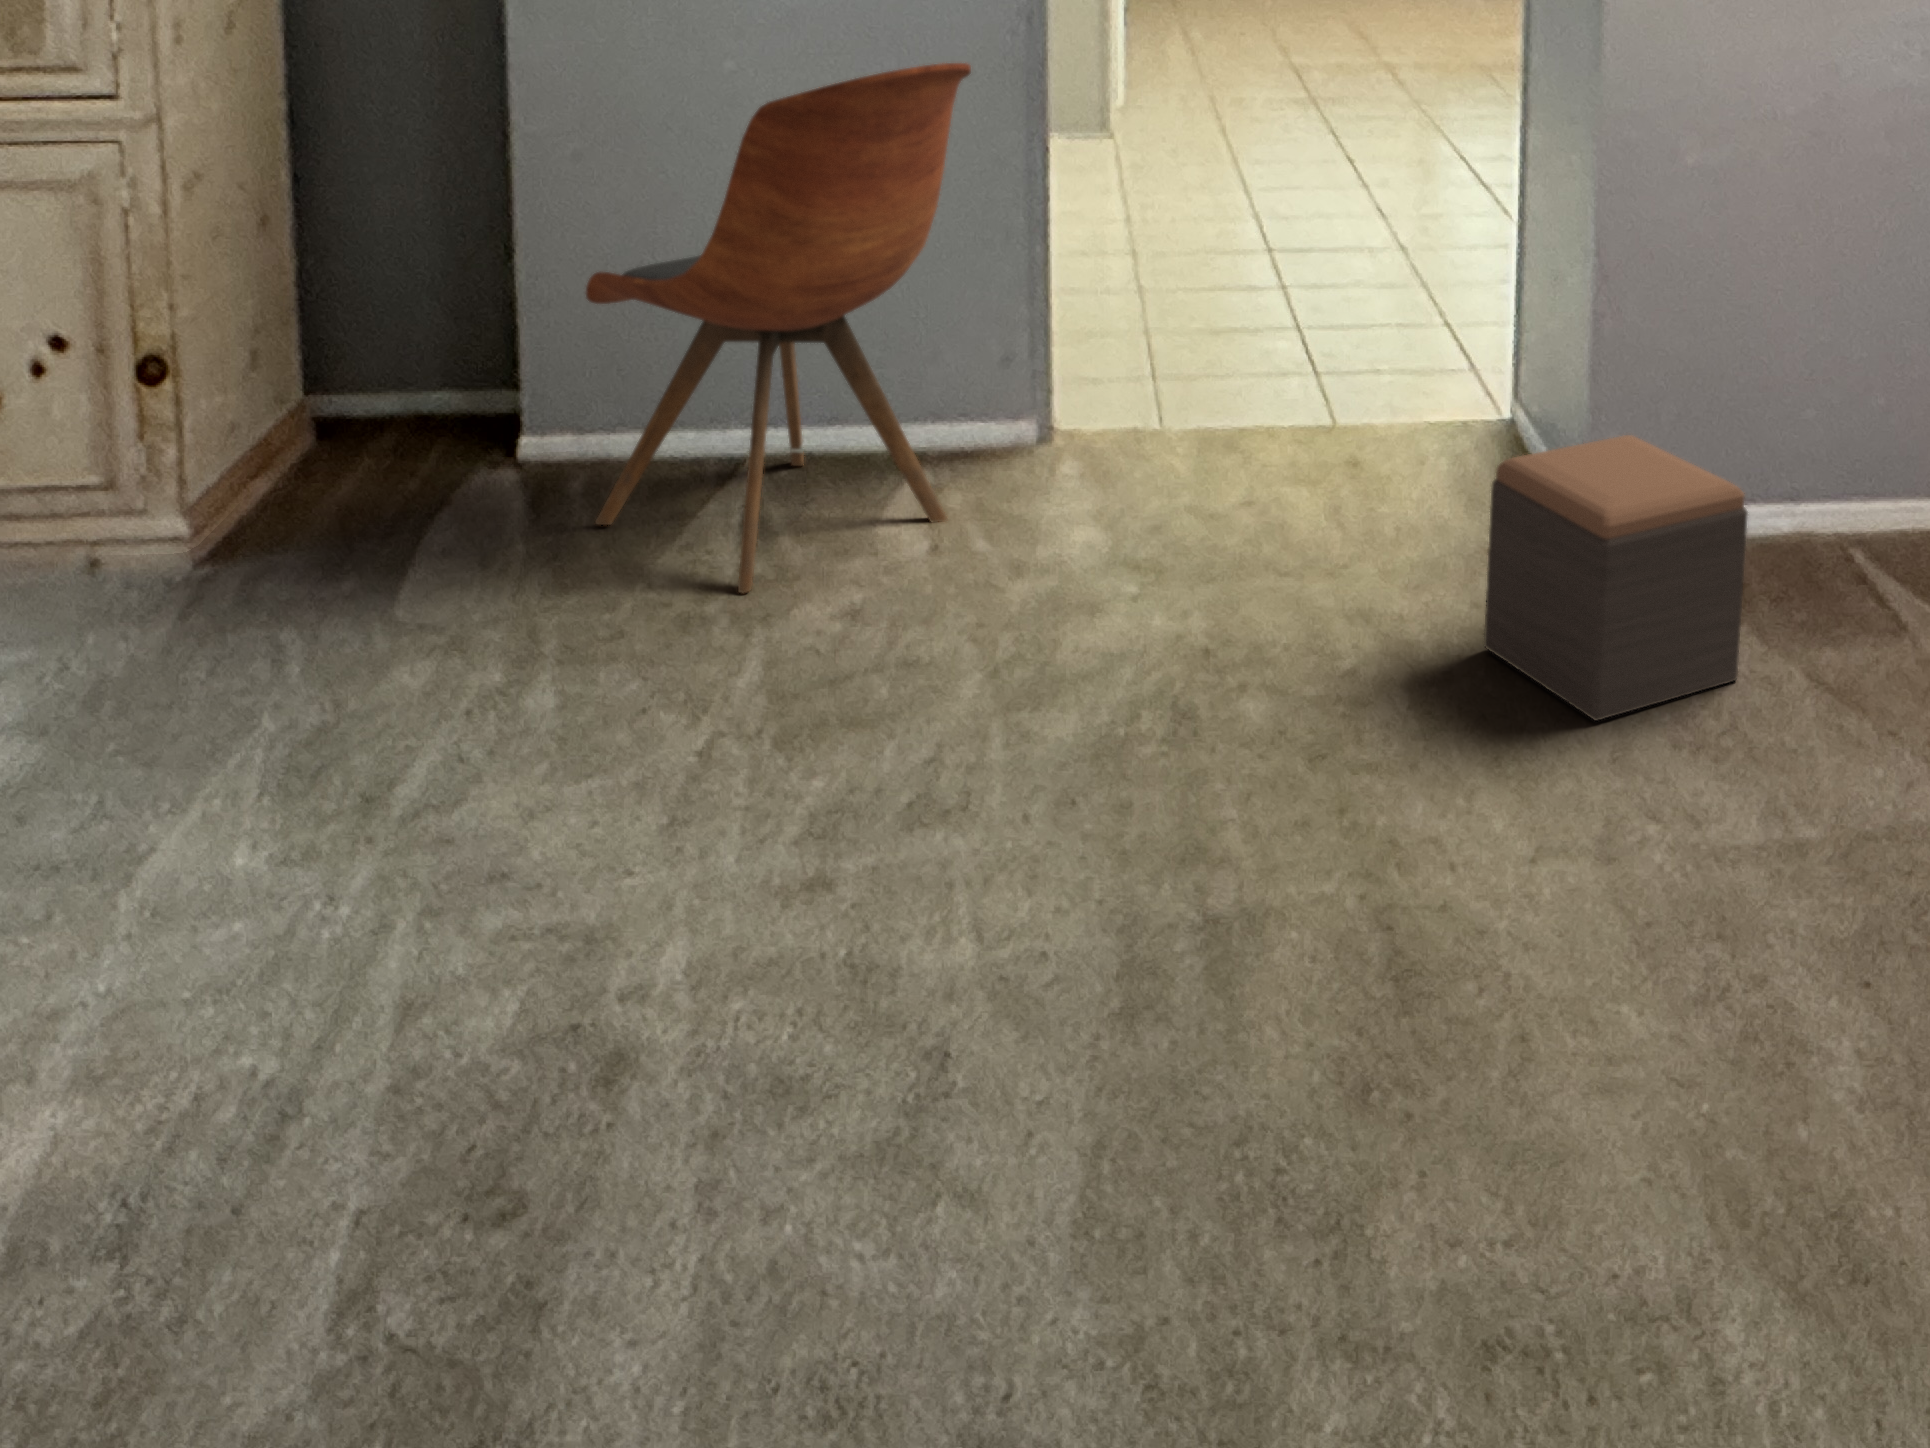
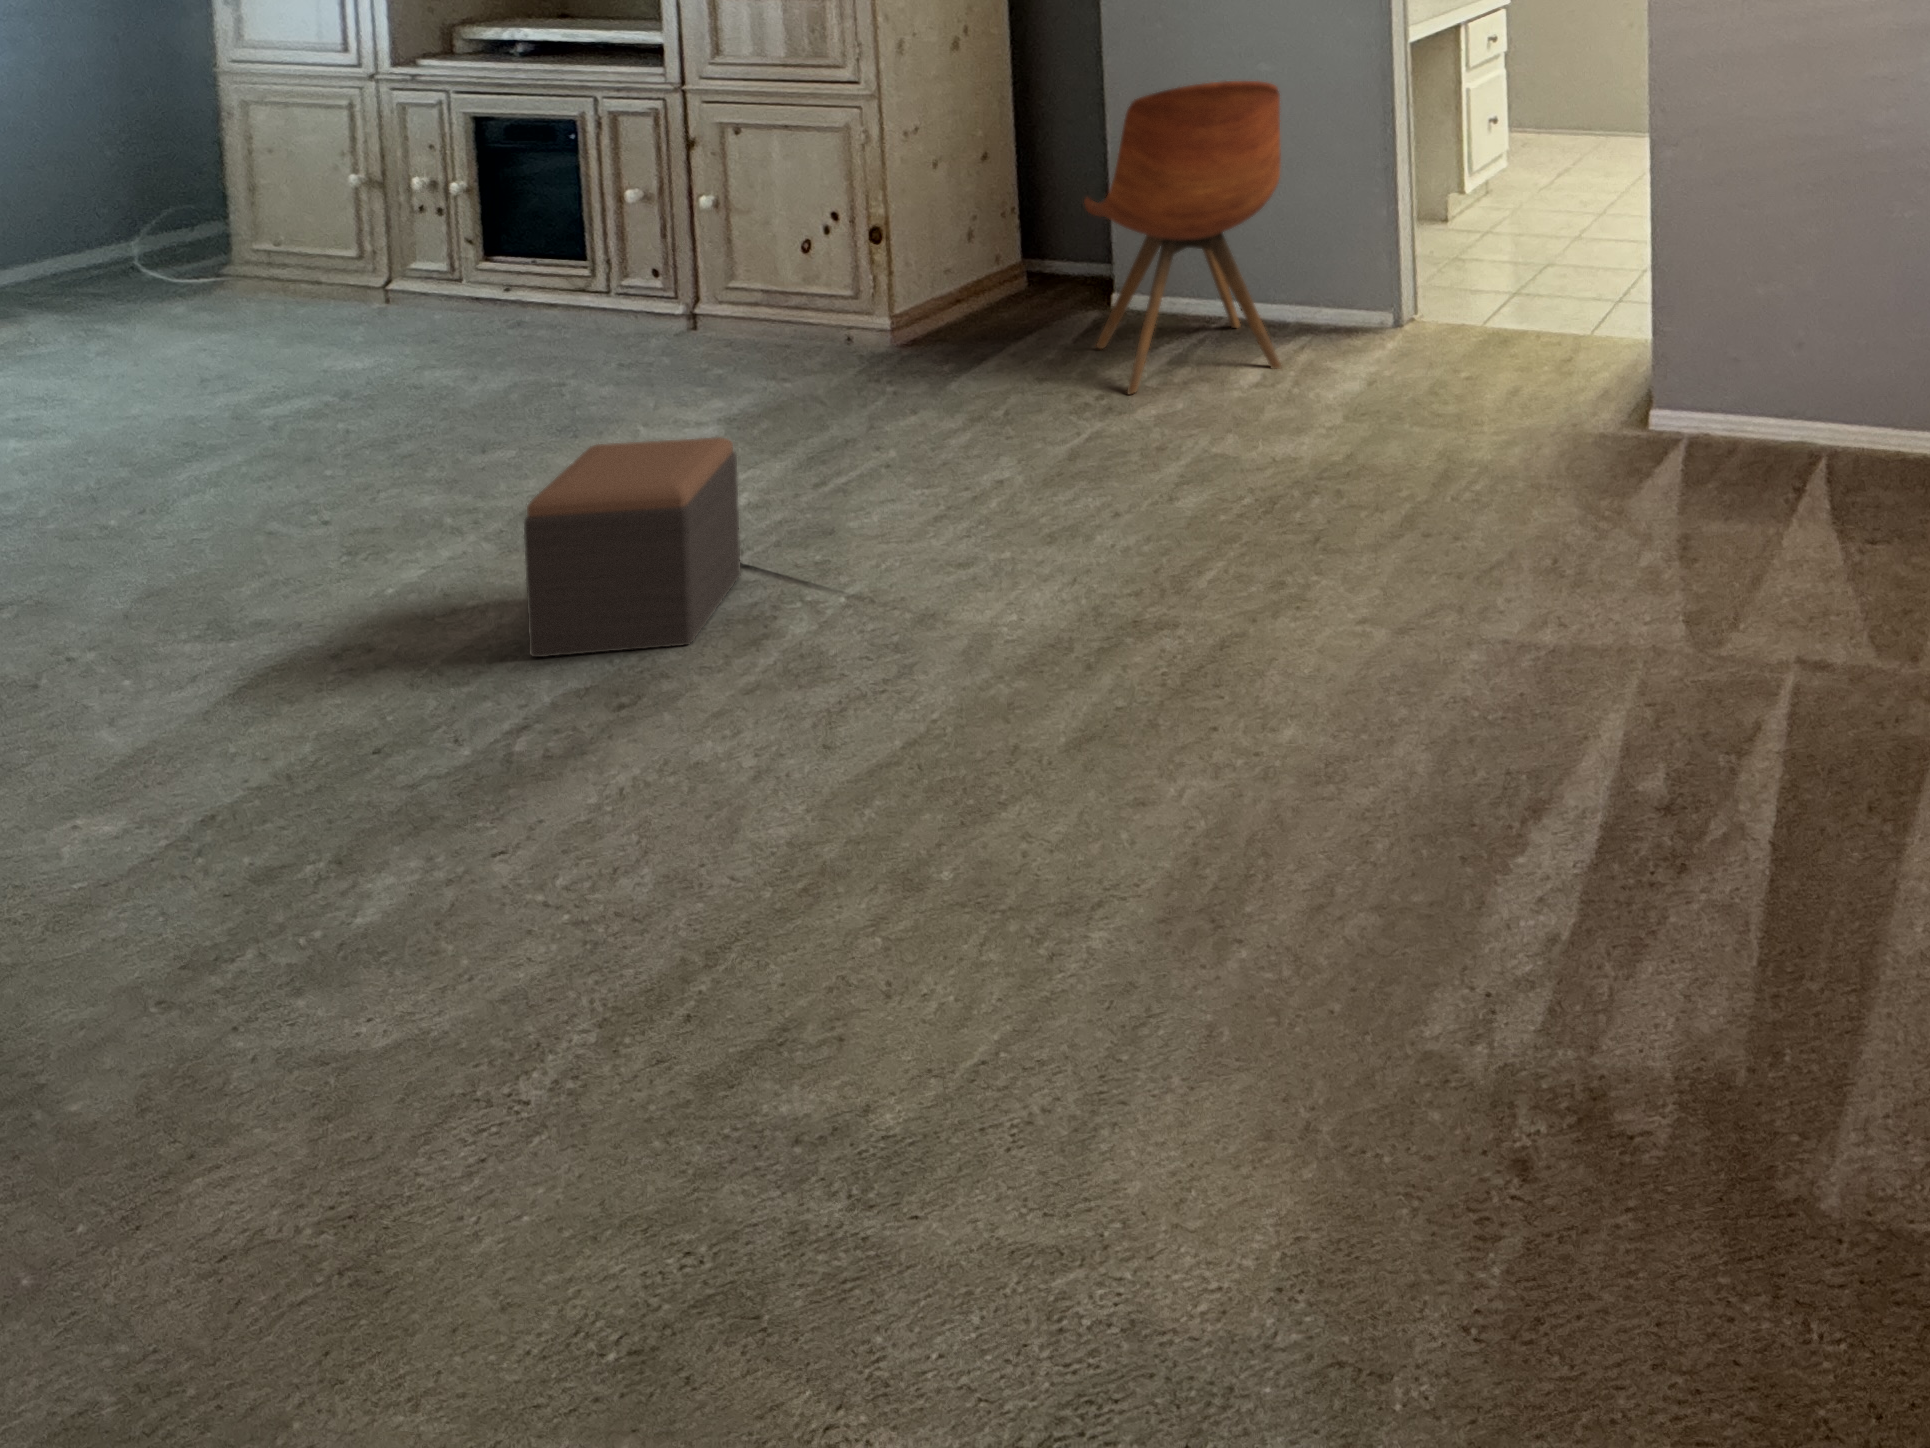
footstool: present [1484,435,1748,721] -> present [524,437,741,657]

